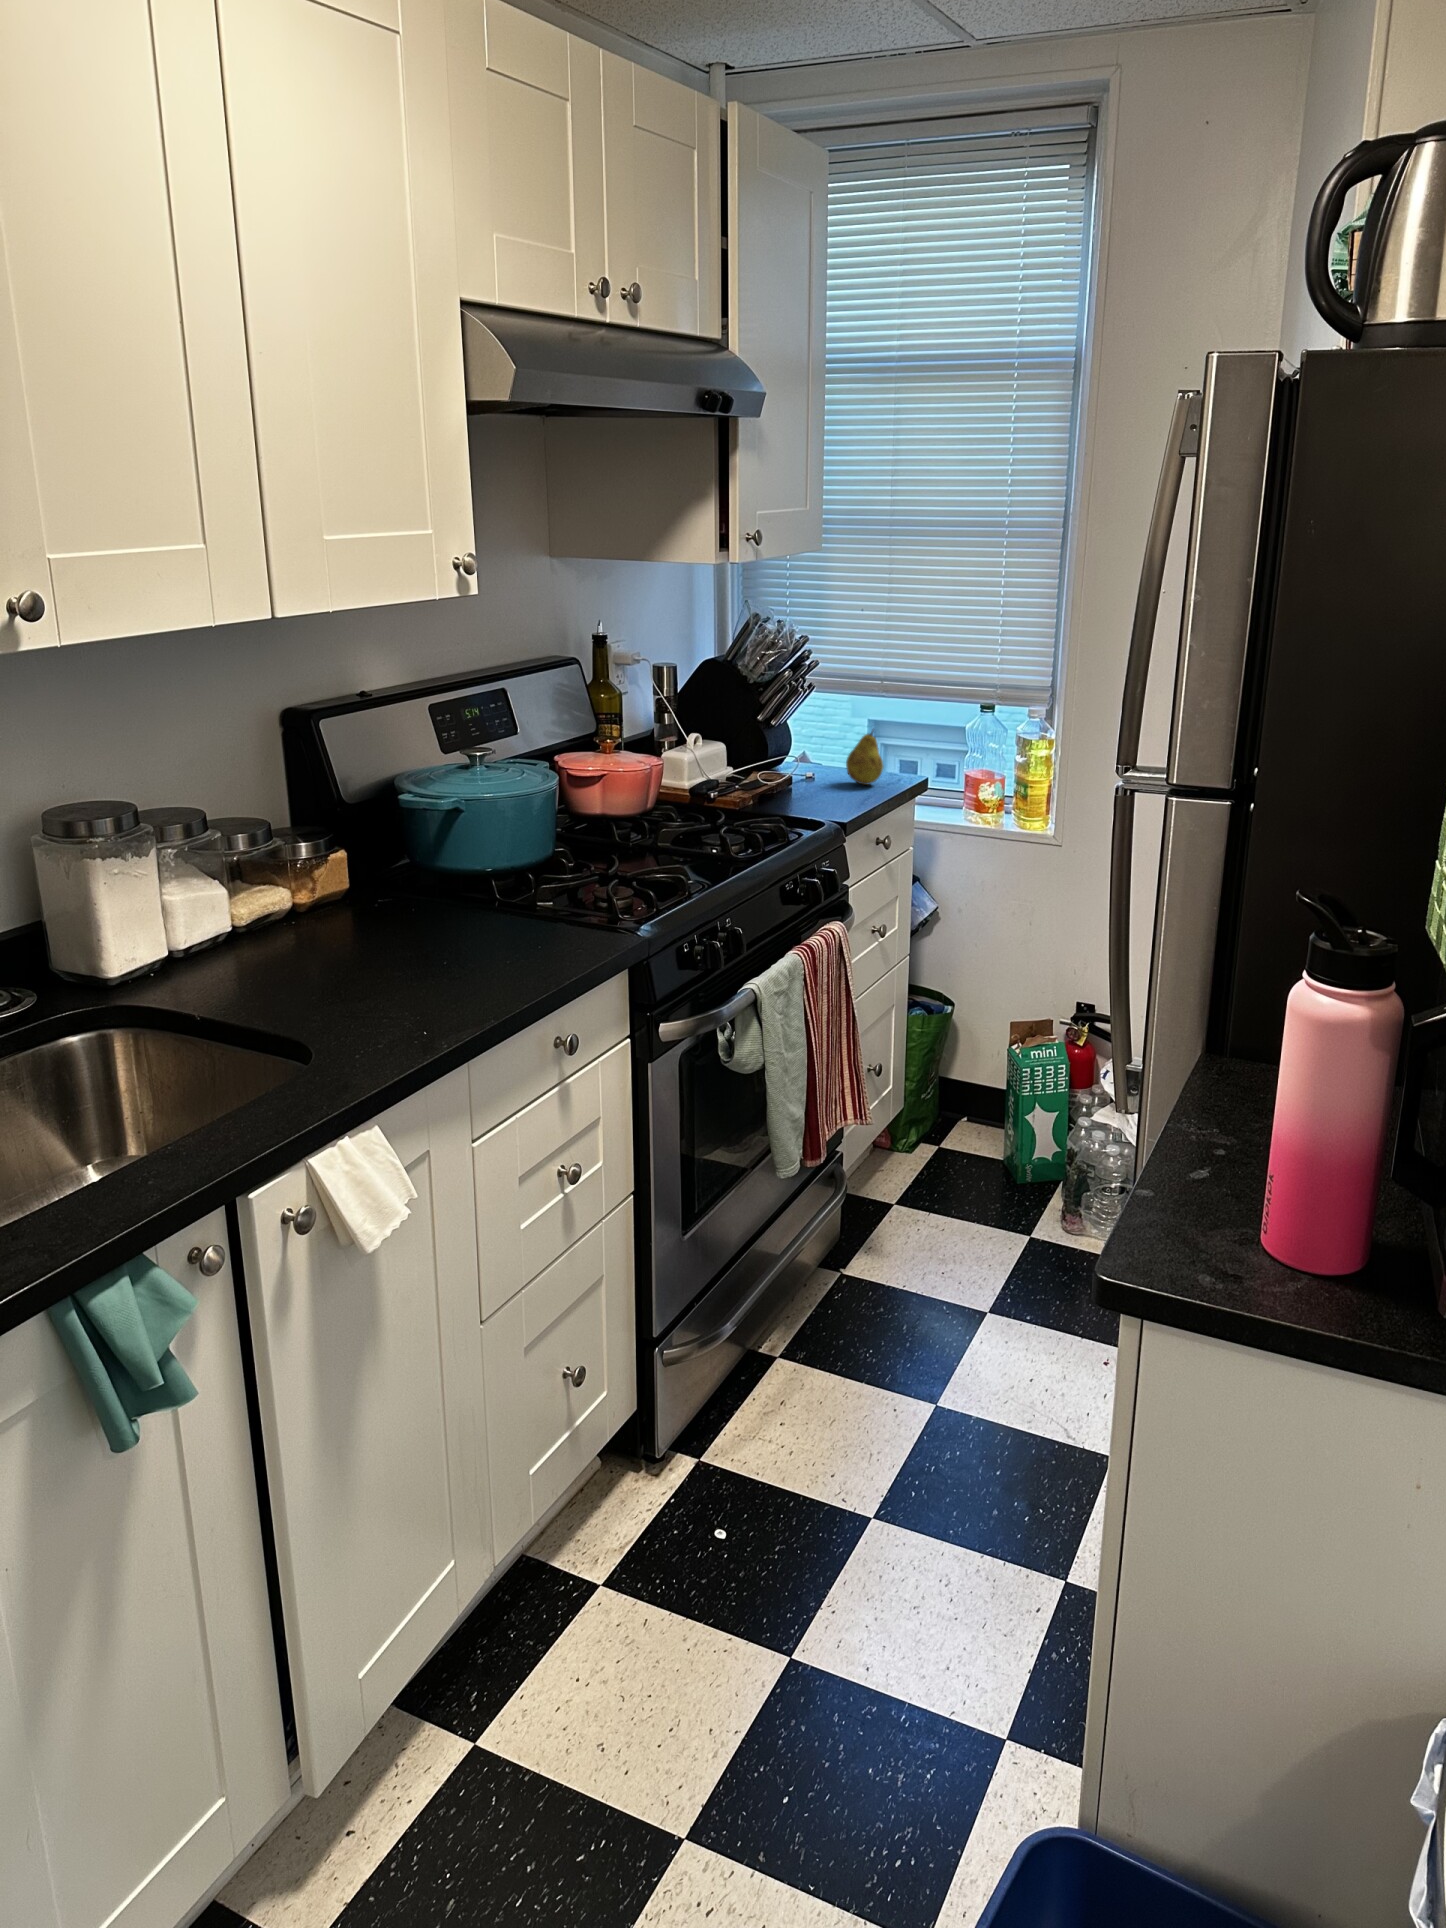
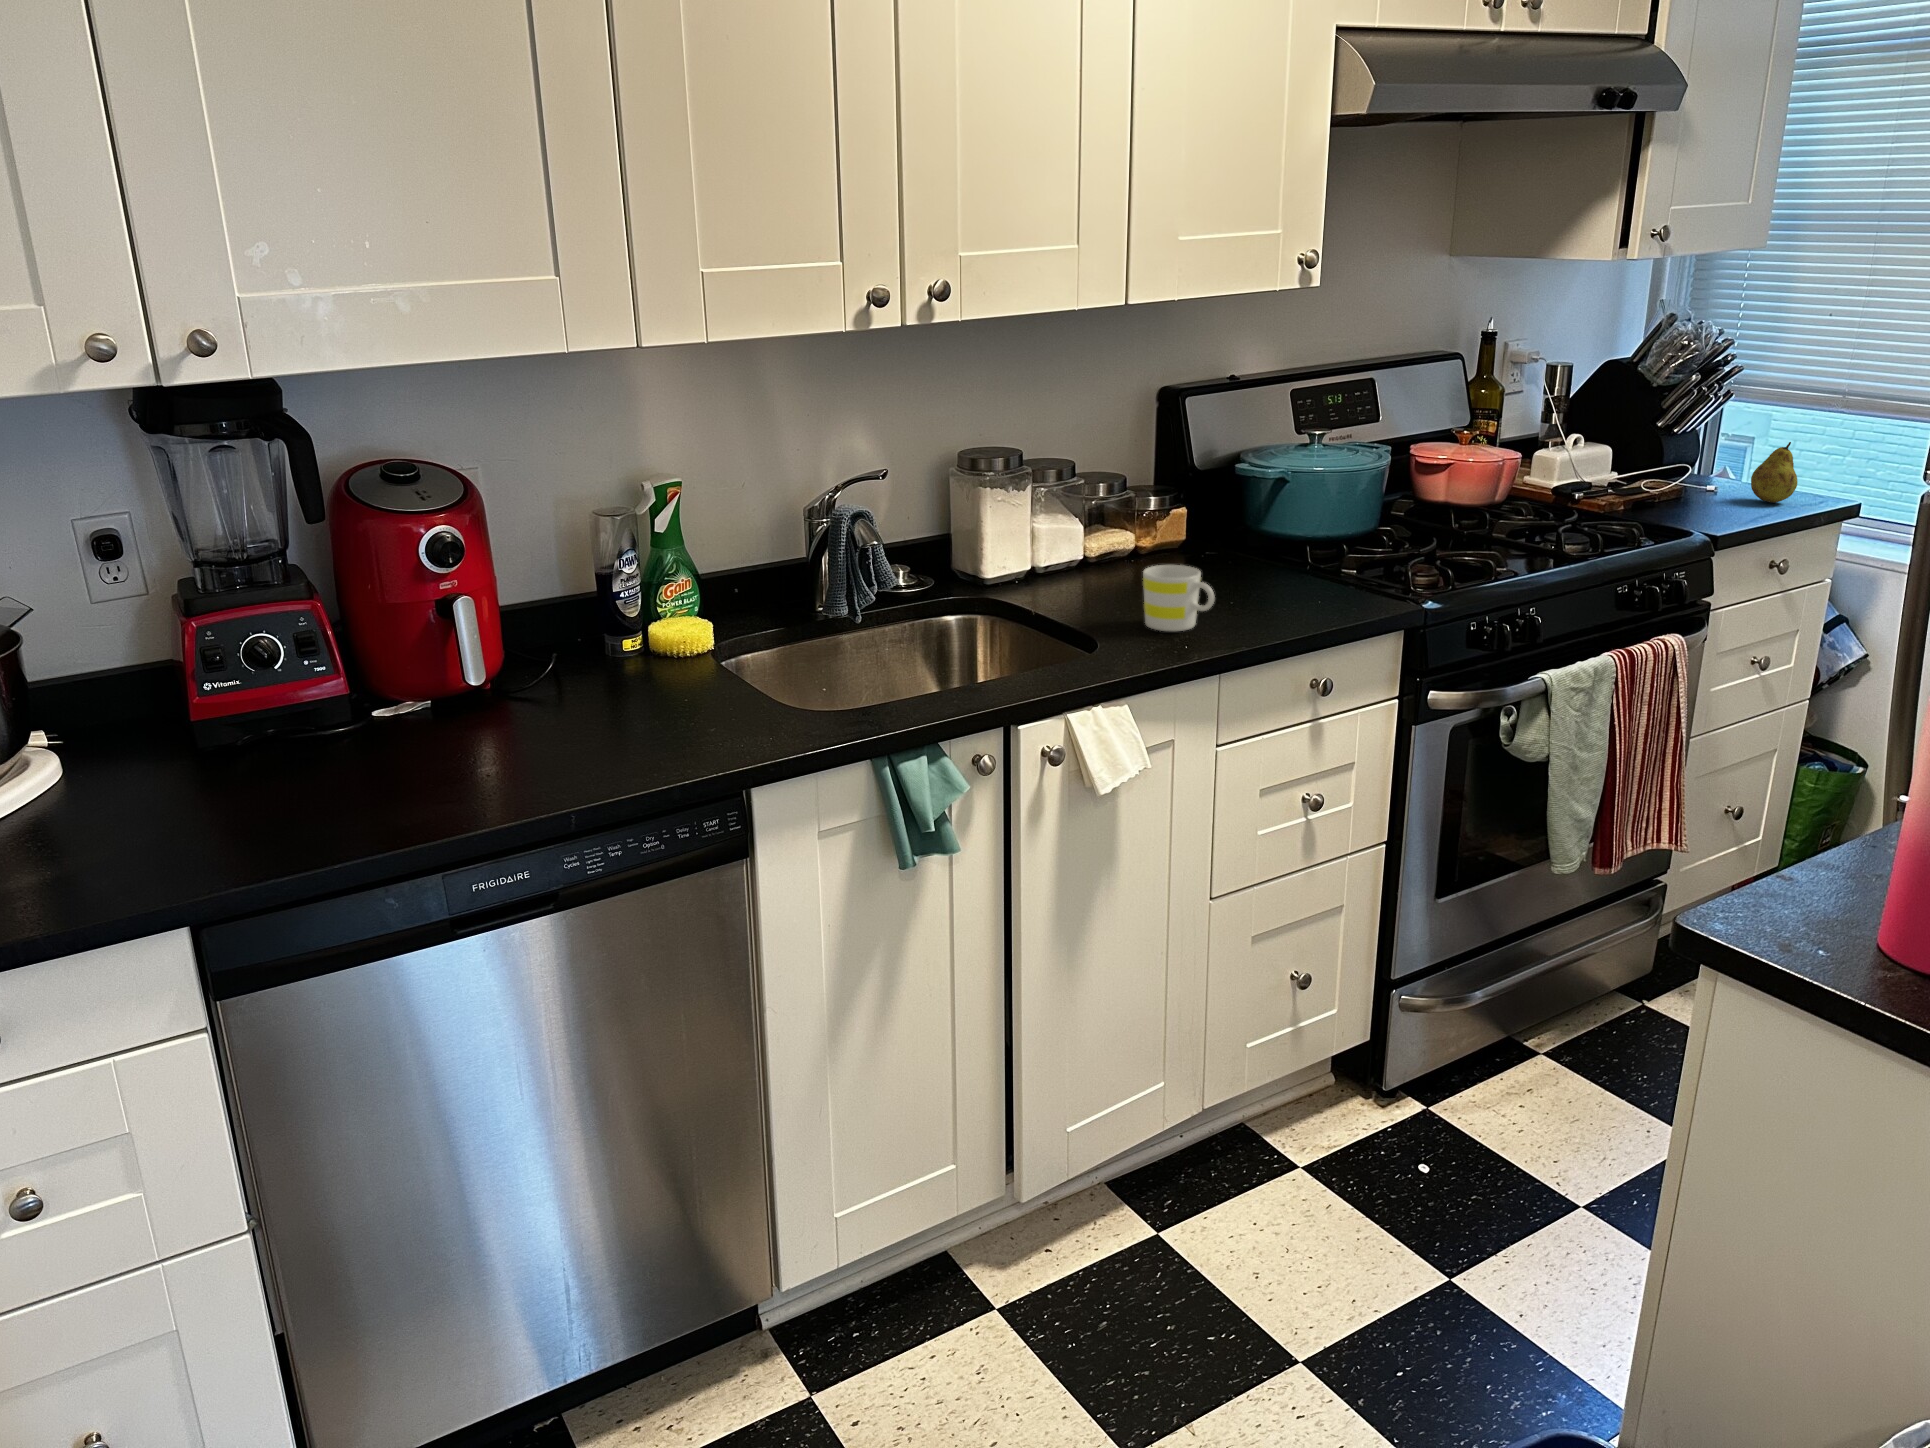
mug: none [343,933,439,1017] -> present [1143,565,1214,631]

